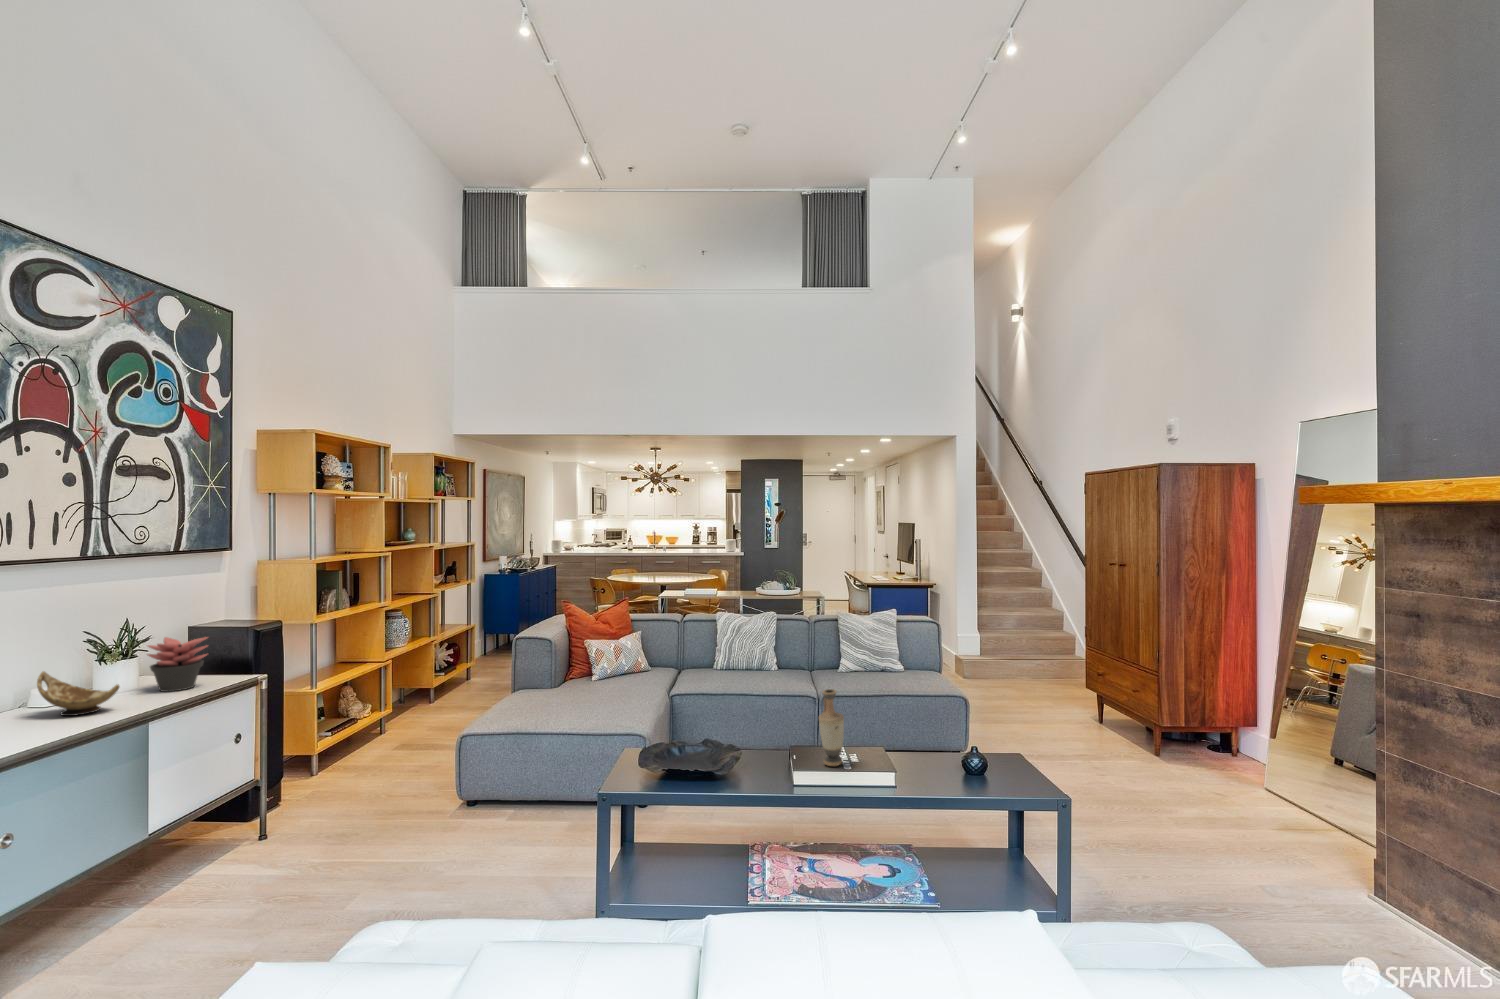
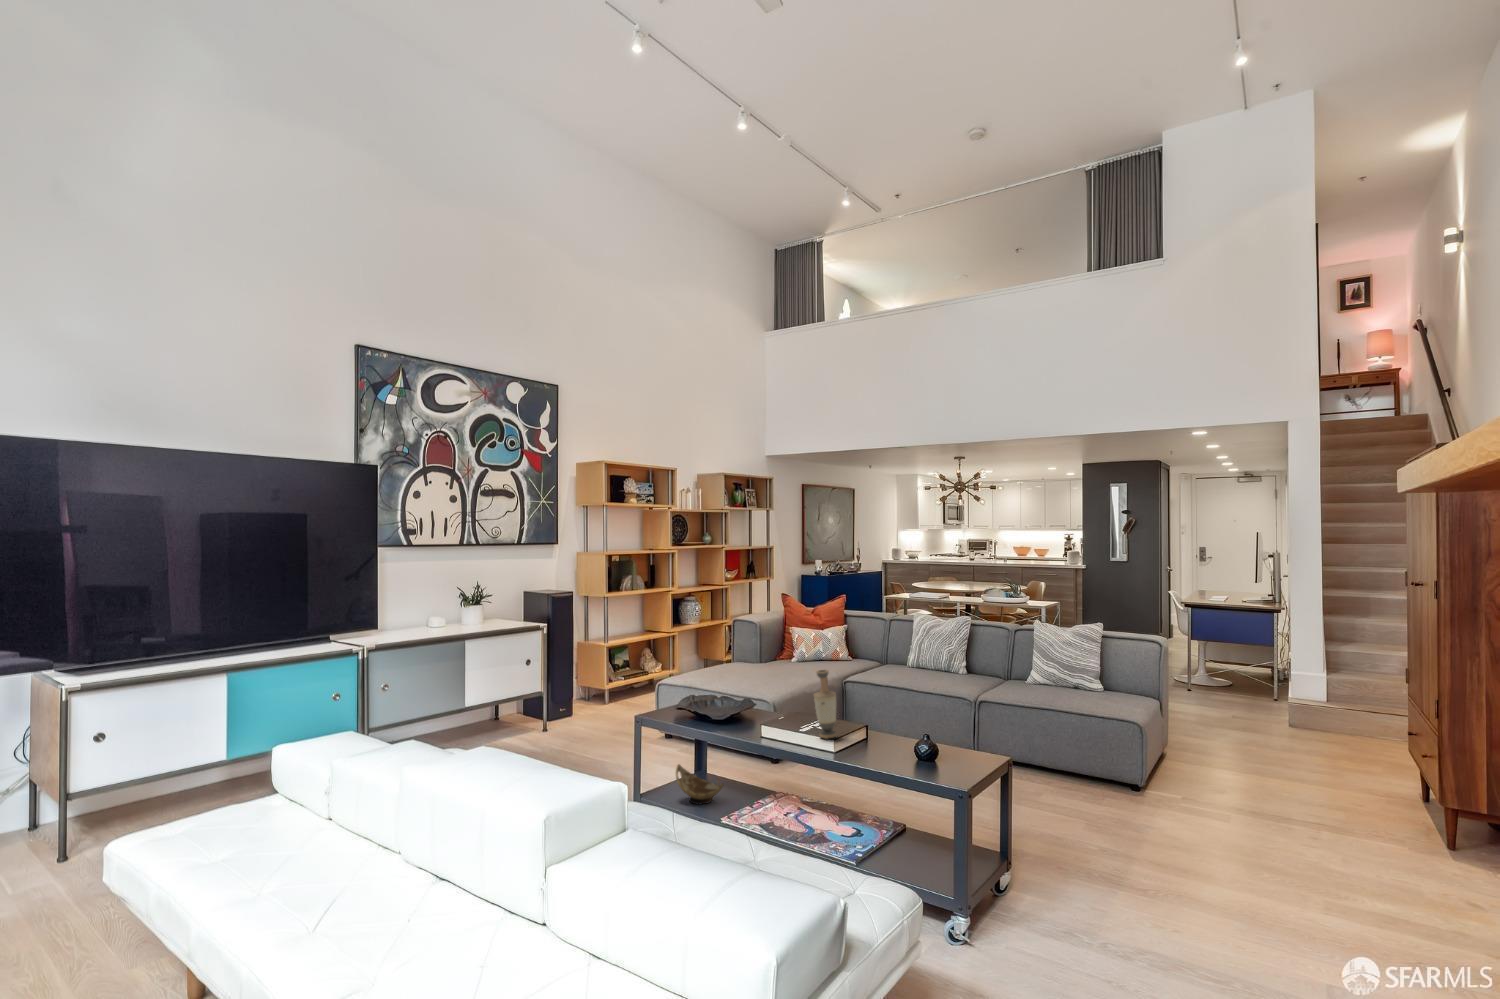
succulent plant: present [148,637,207,692] -> none [481,594,511,627]
decorative bowl: present [37,672,119,716] -> present [676,764,723,804]

